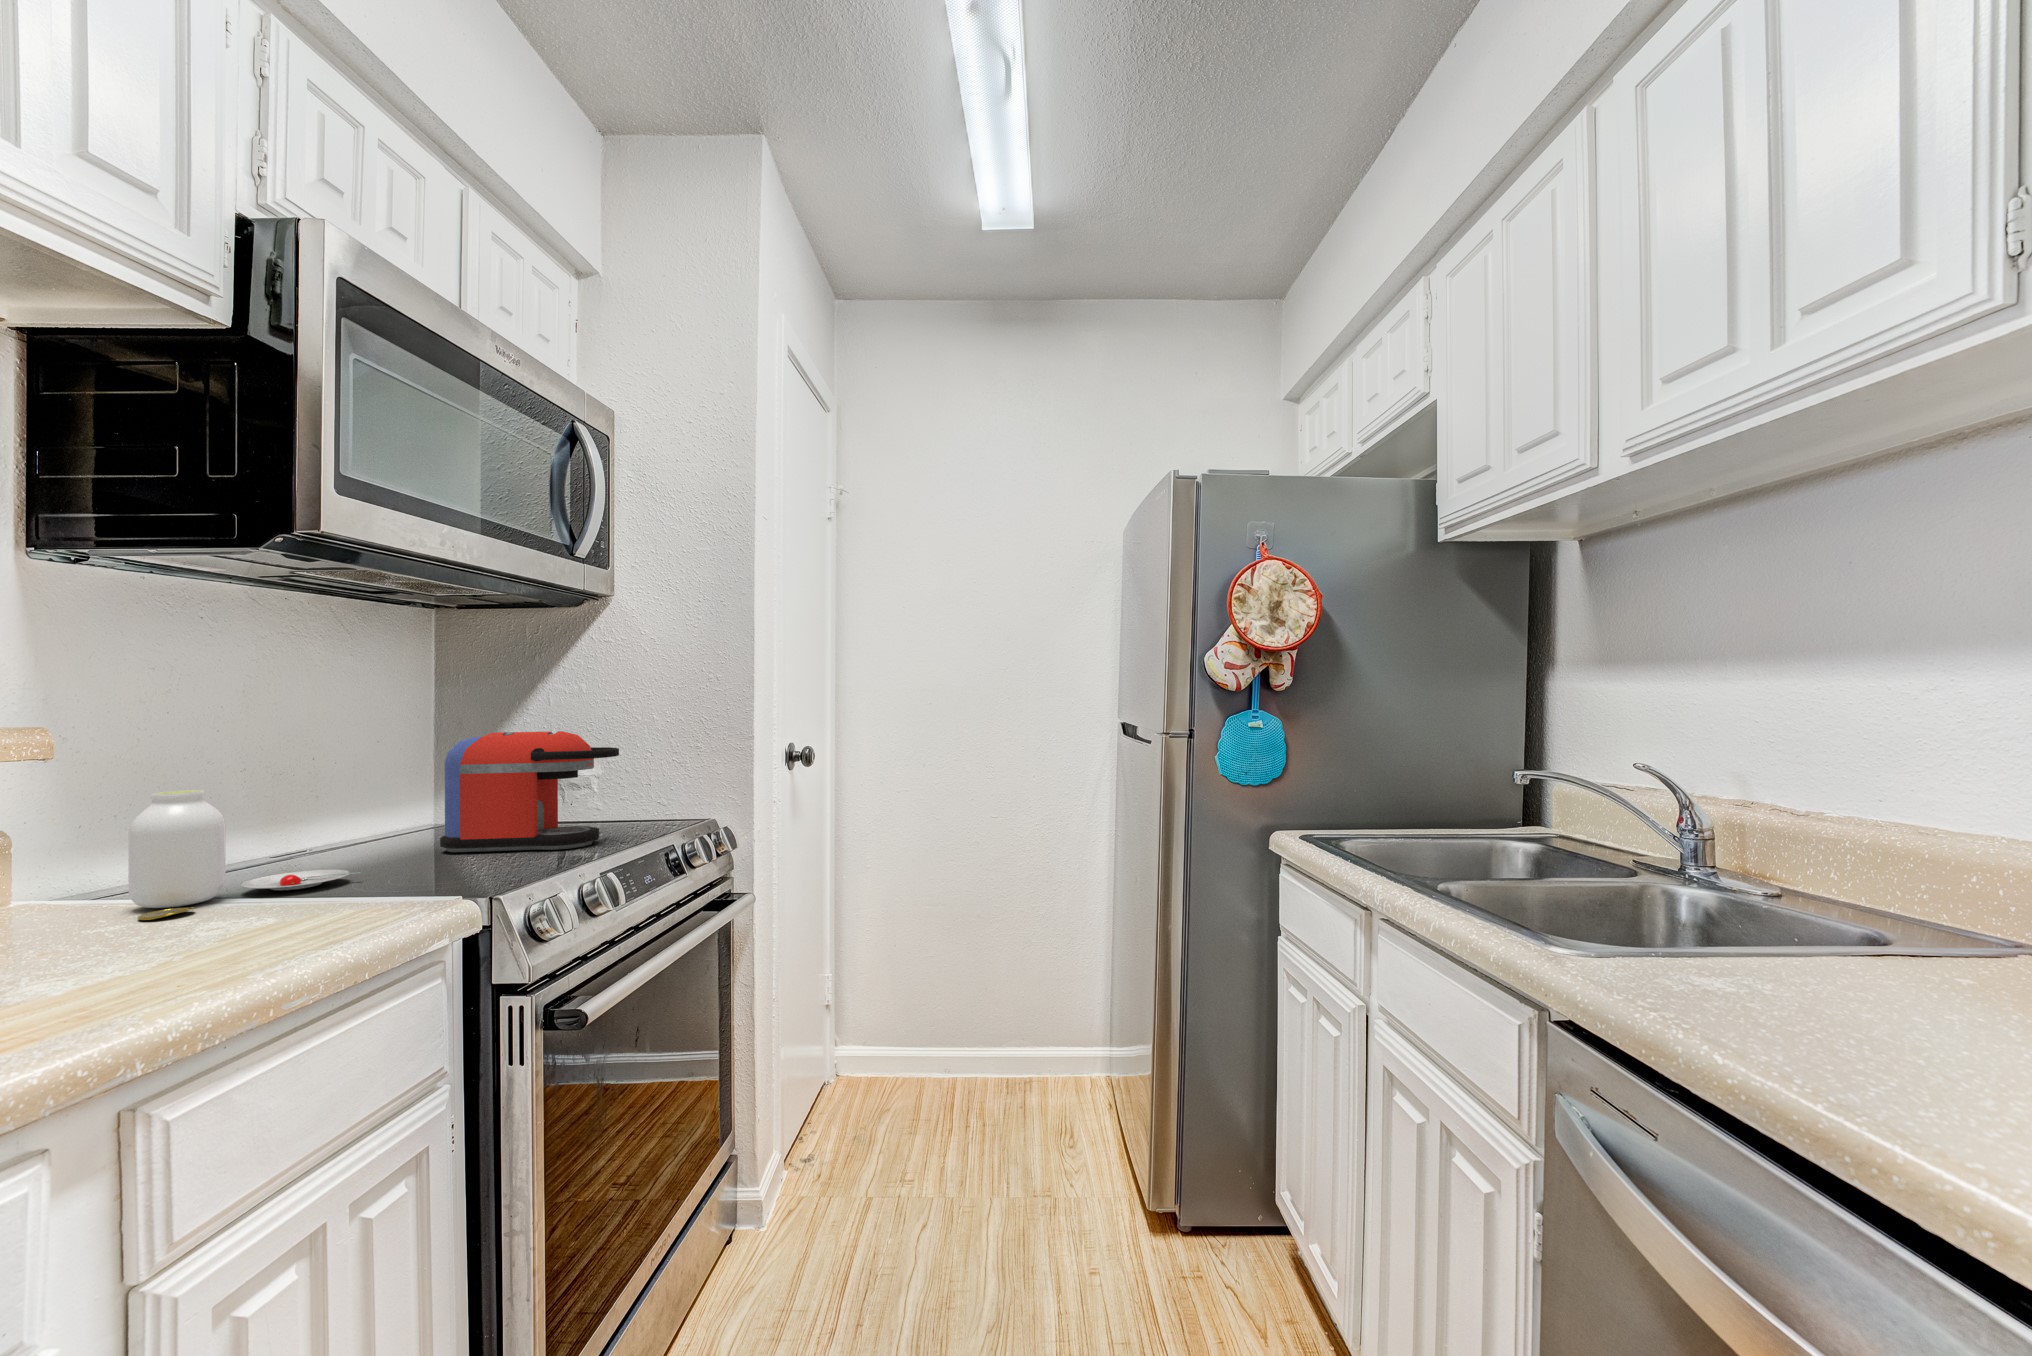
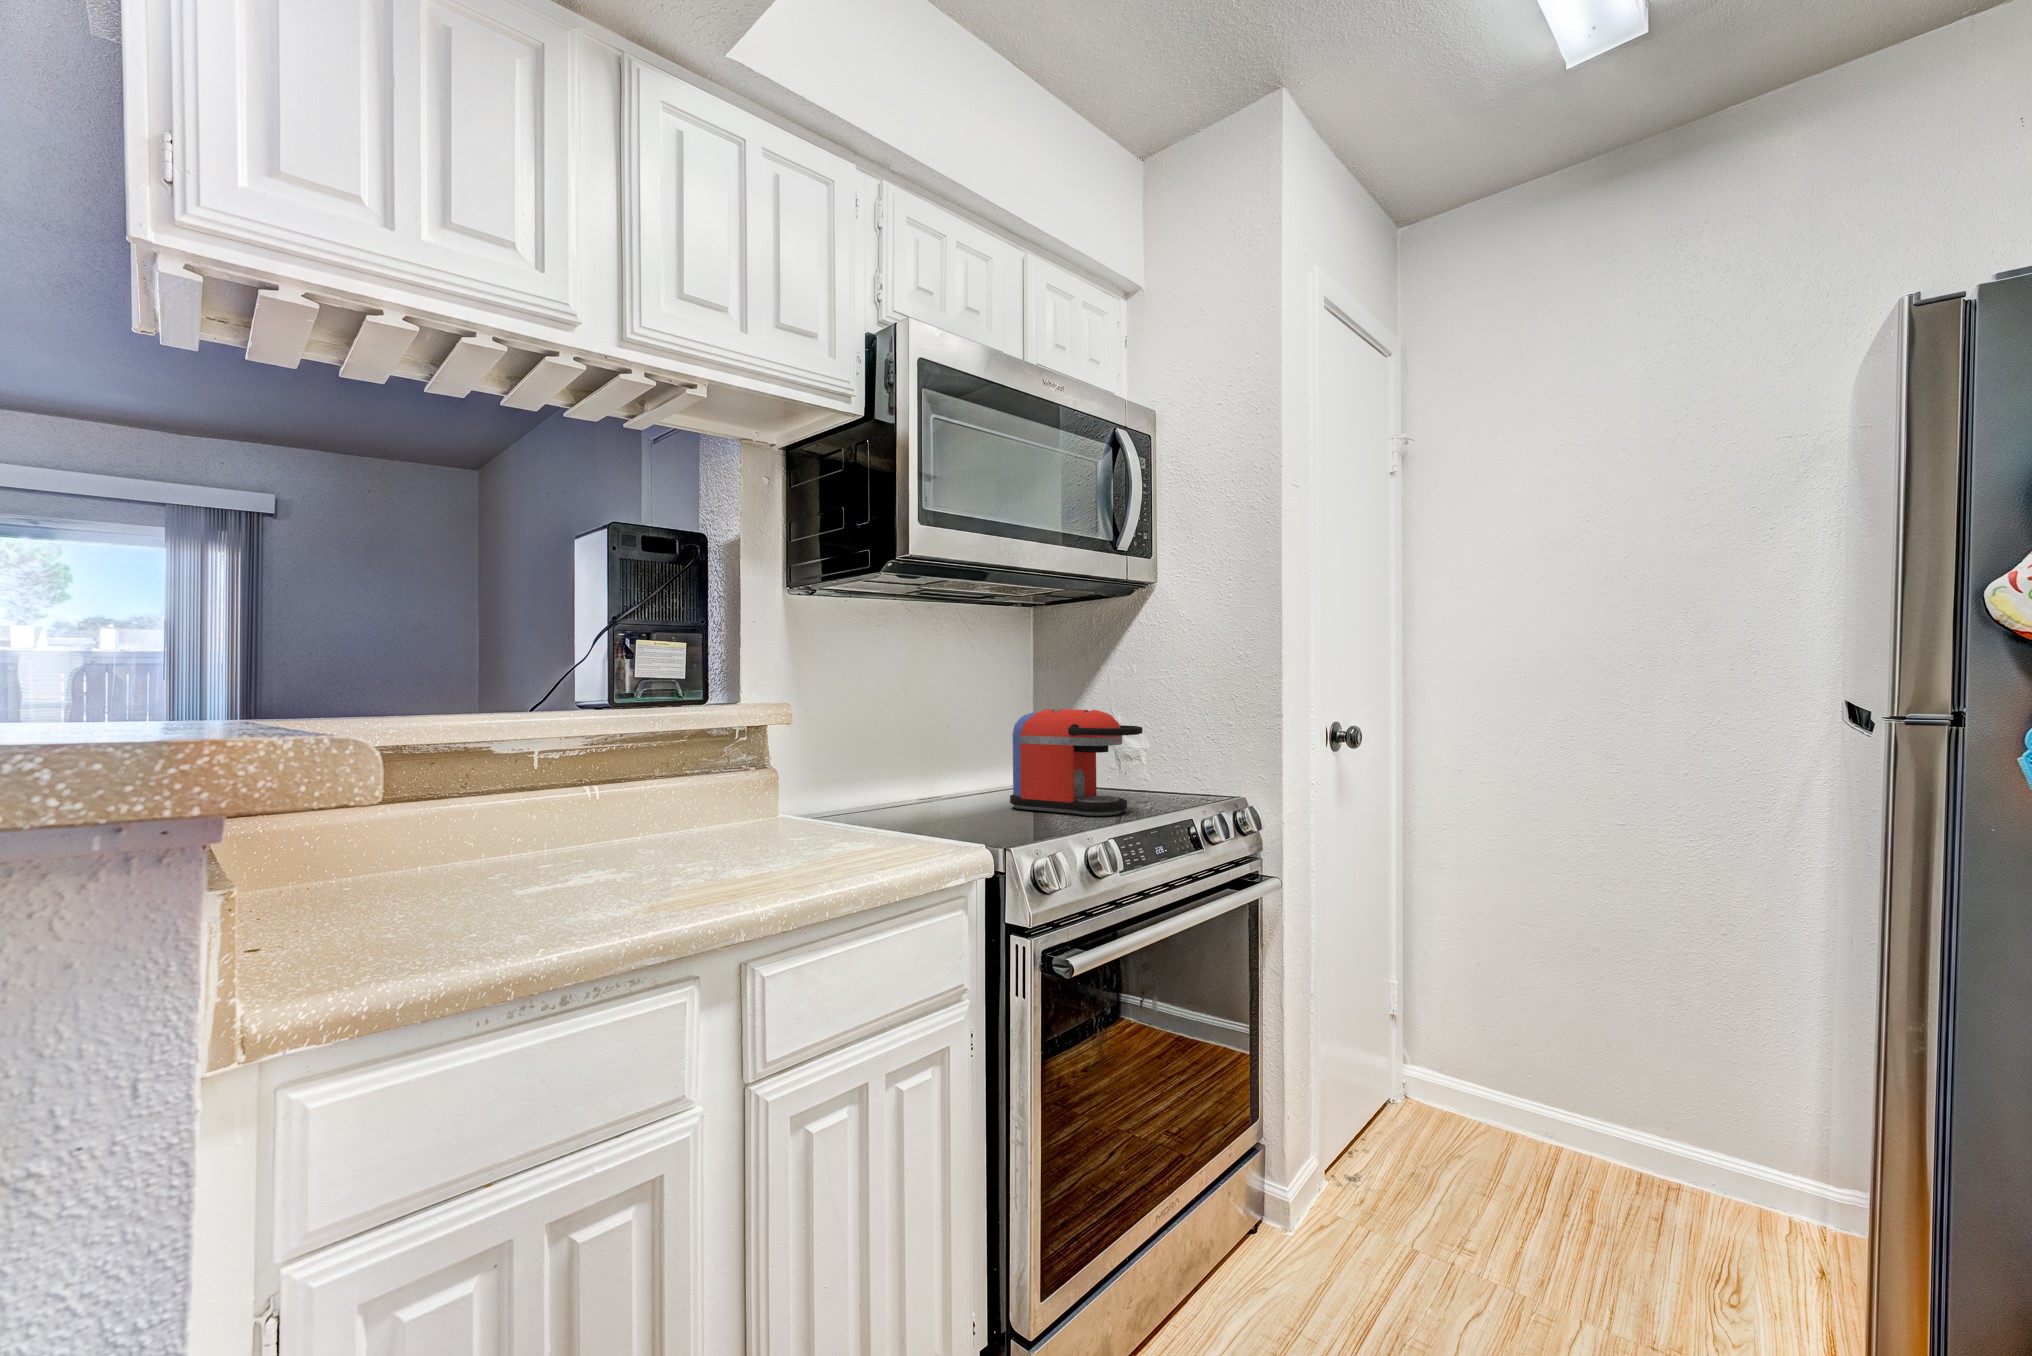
jar: present [128,790,361,920] -> none [811,745,943,834]

